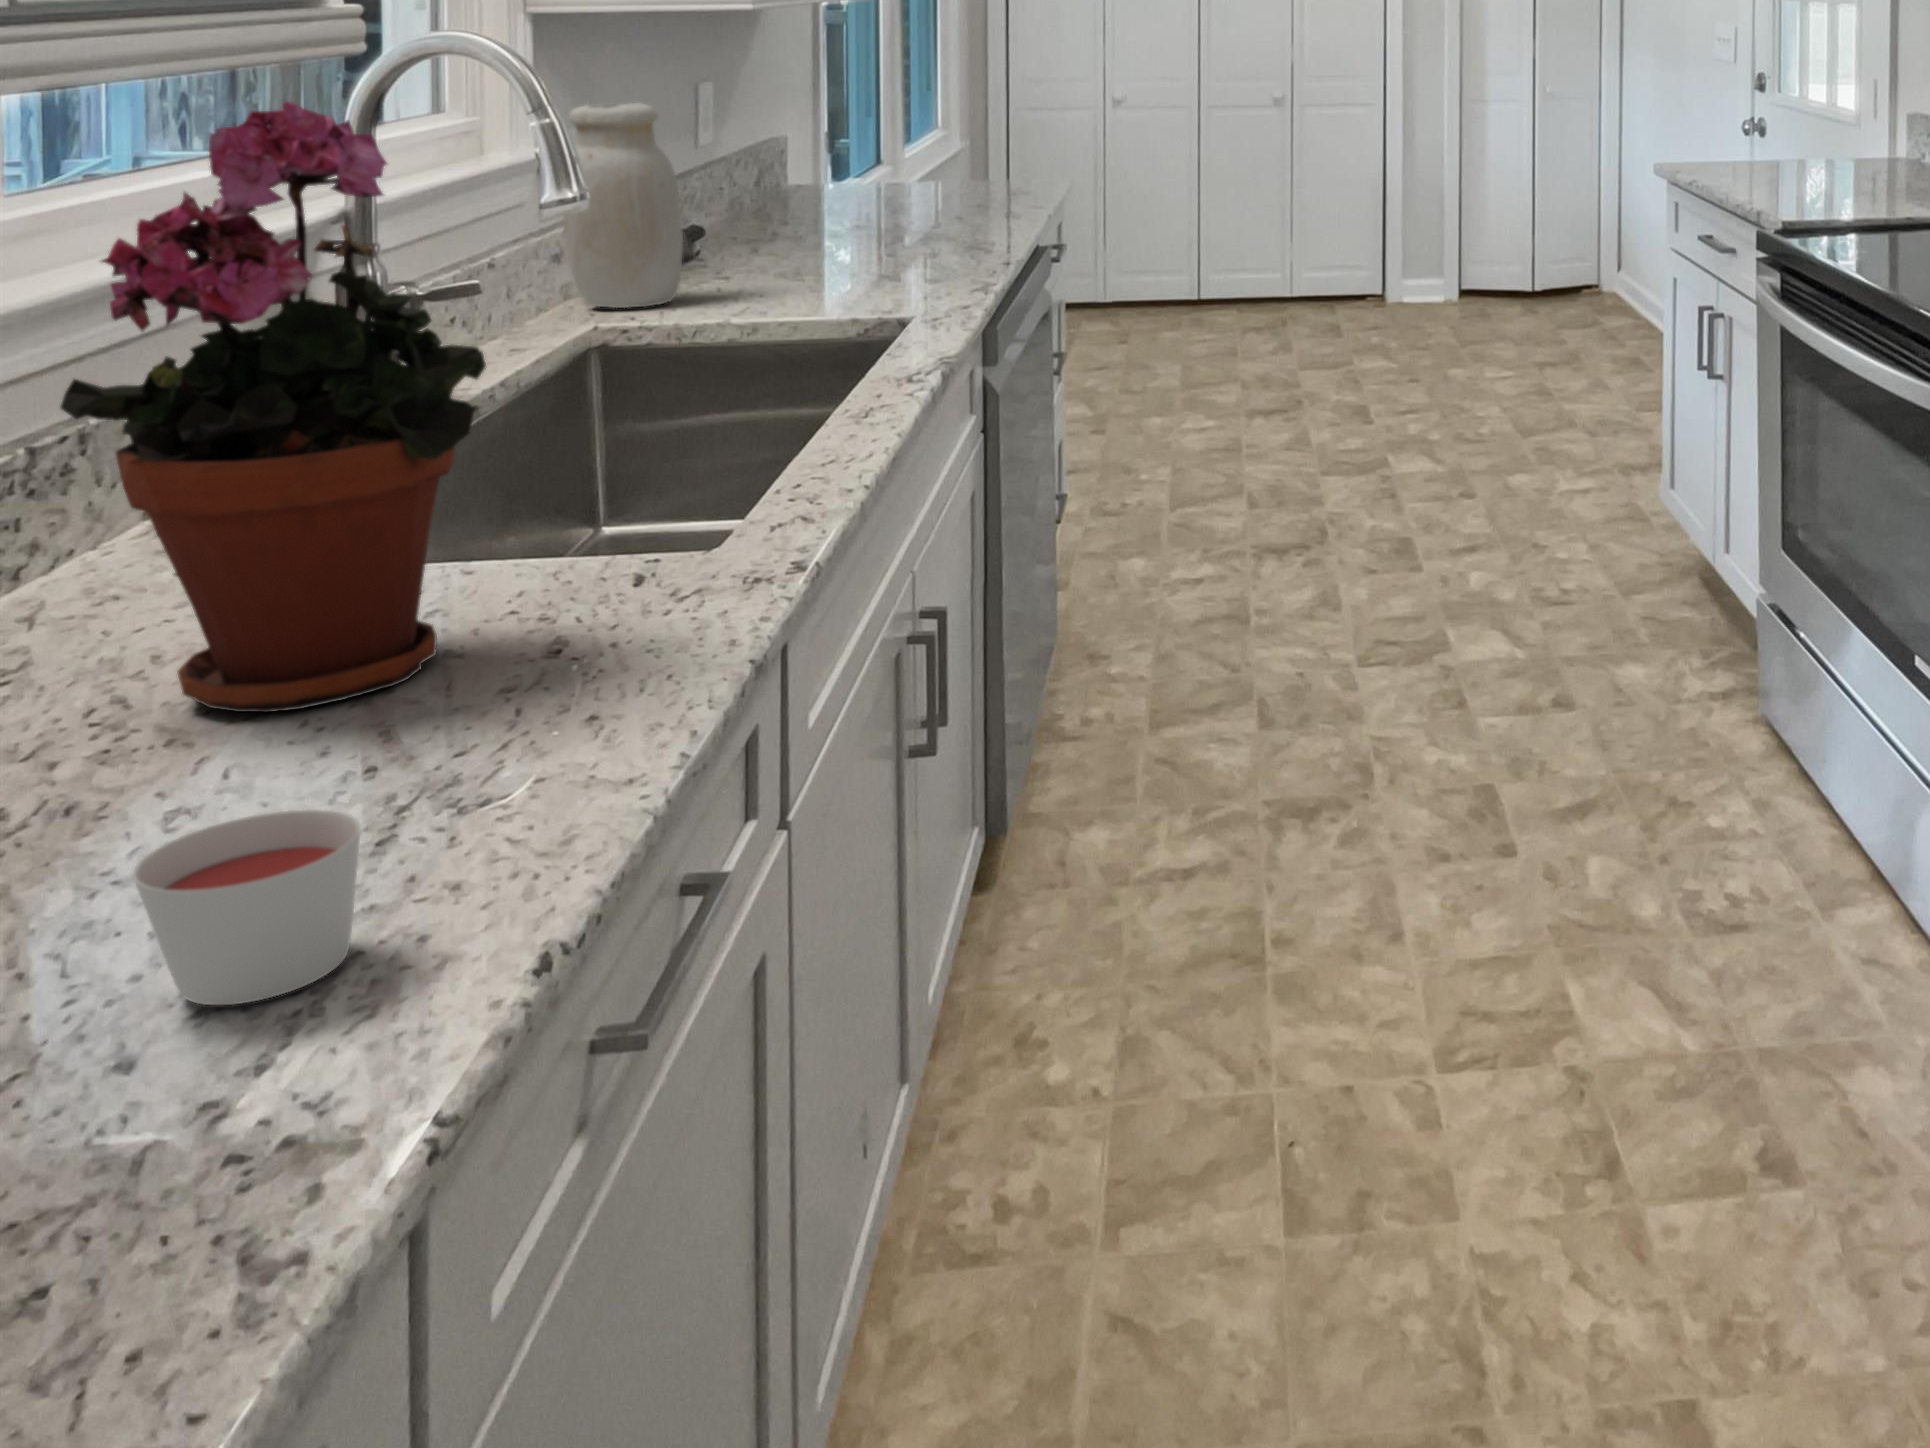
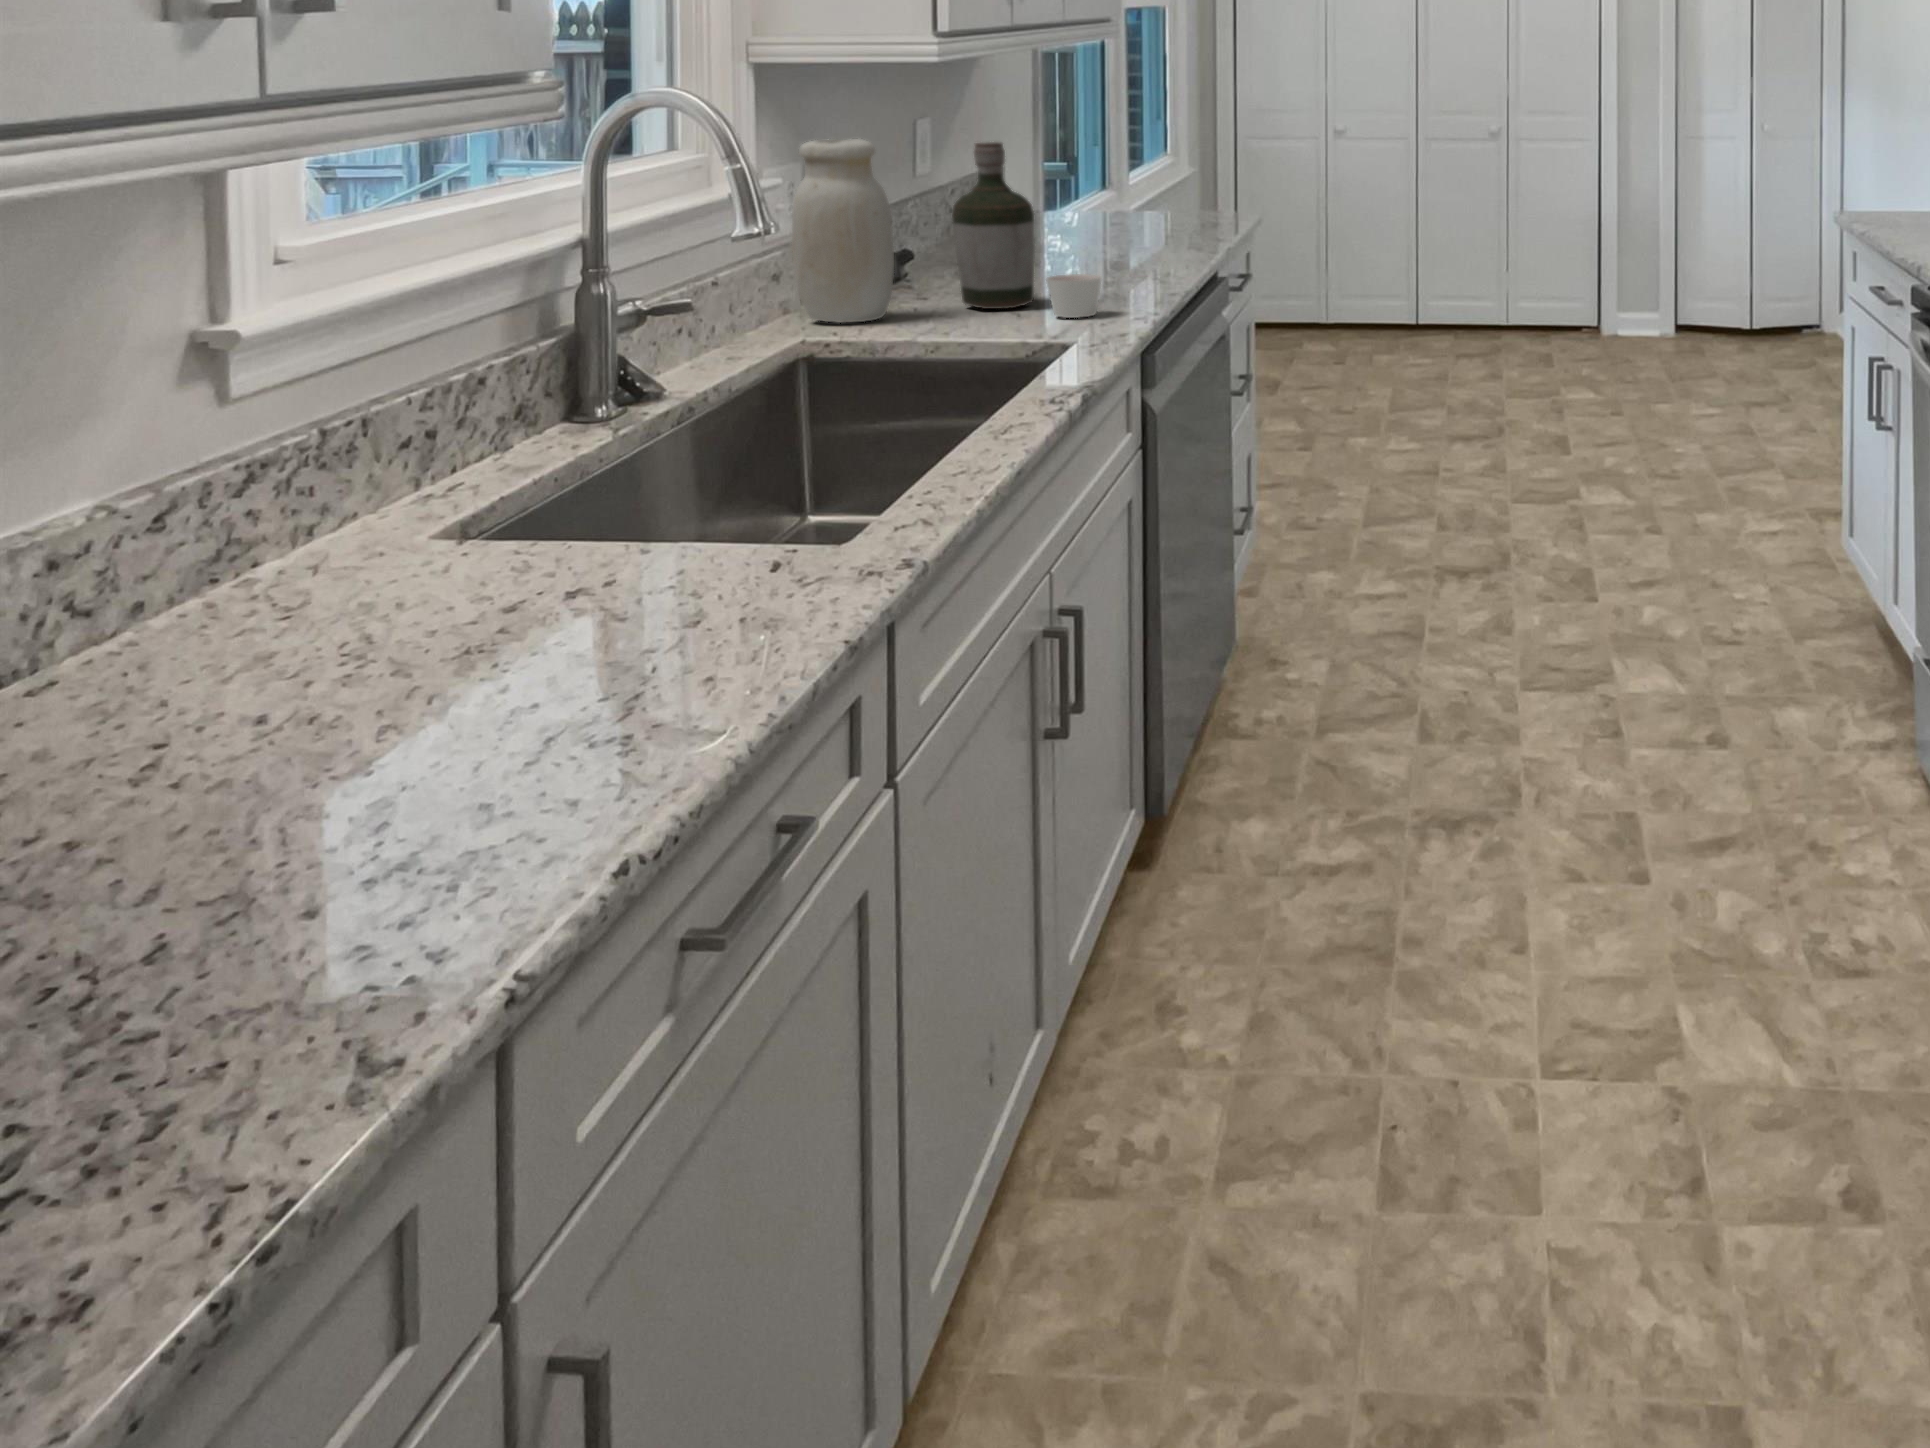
potted plant: present [61,102,486,712] -> none [321,151,659,657]
bottle: none [746,105,842,288] -> present [952,142,1035,309]
candle: present [133,809,361,1005] -> present [1046,274,1102,318]

